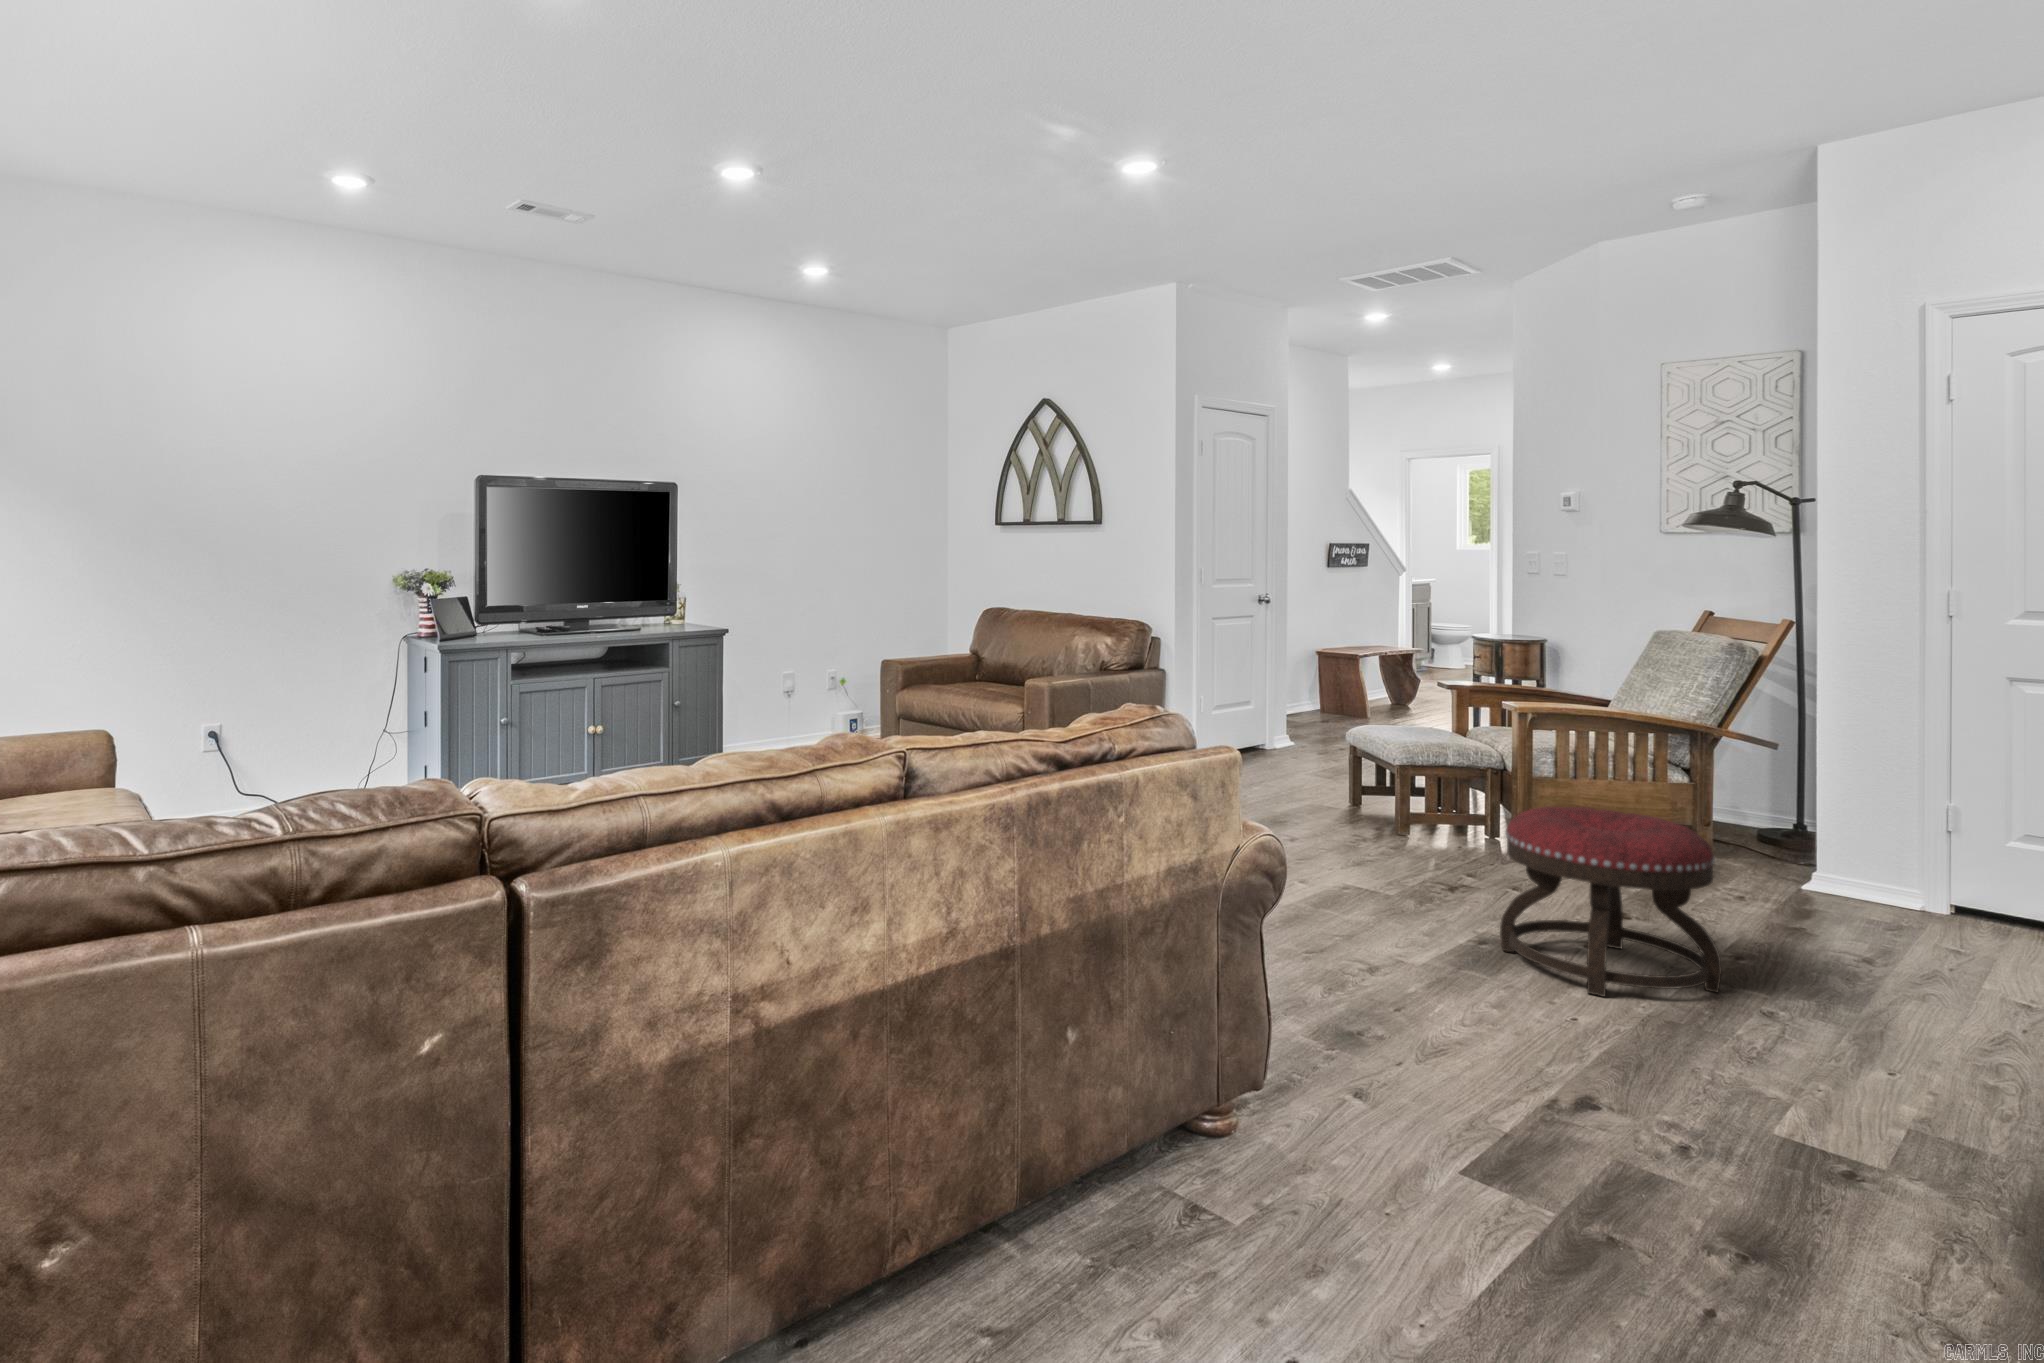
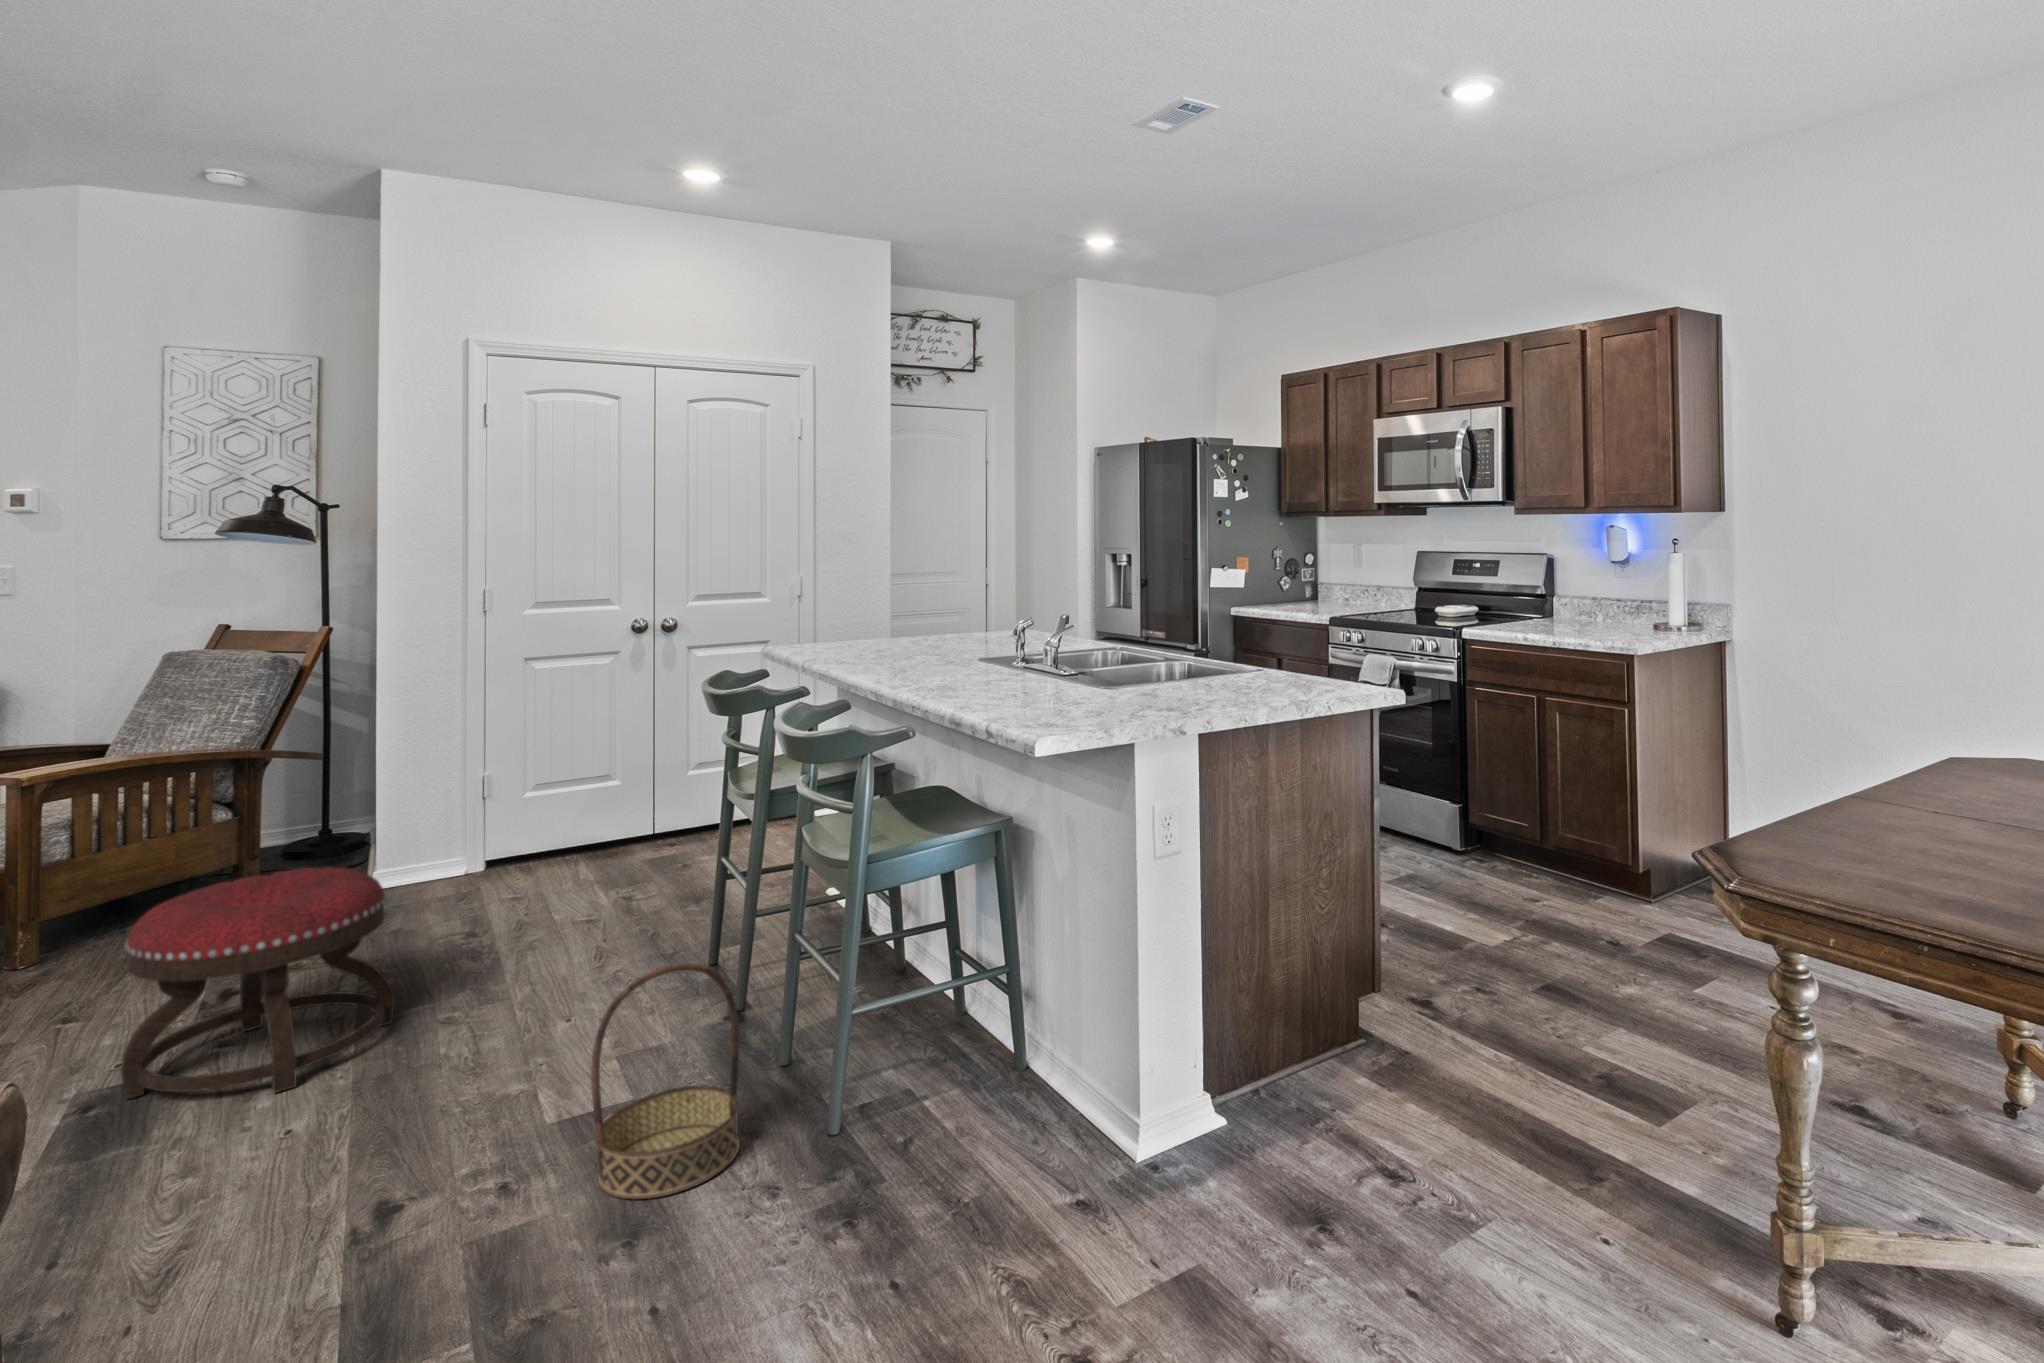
basket: none [1757,995,1977,1280] -> present [591,963,740,1199]

